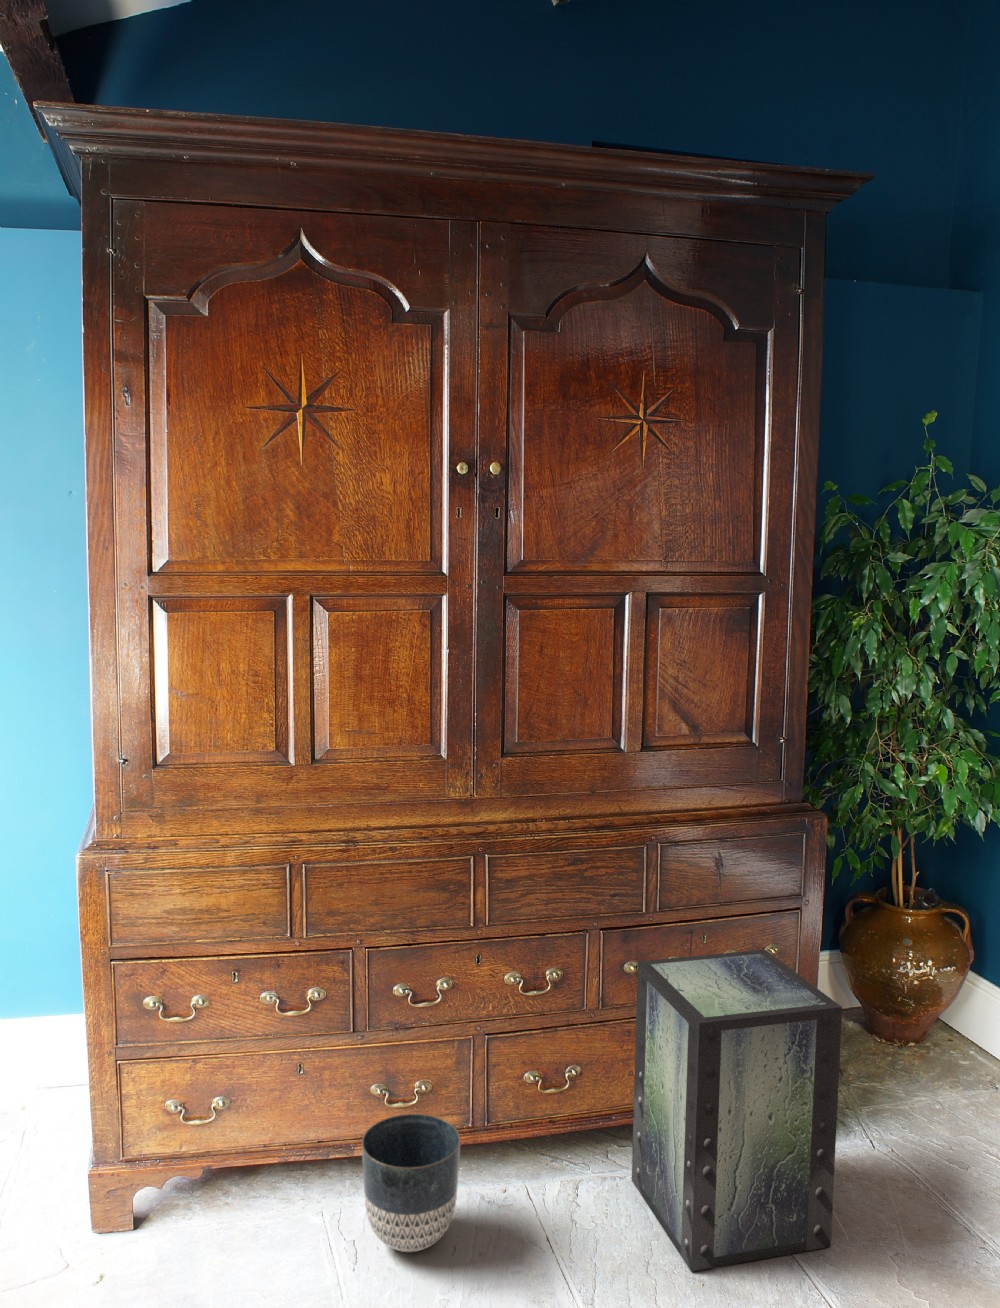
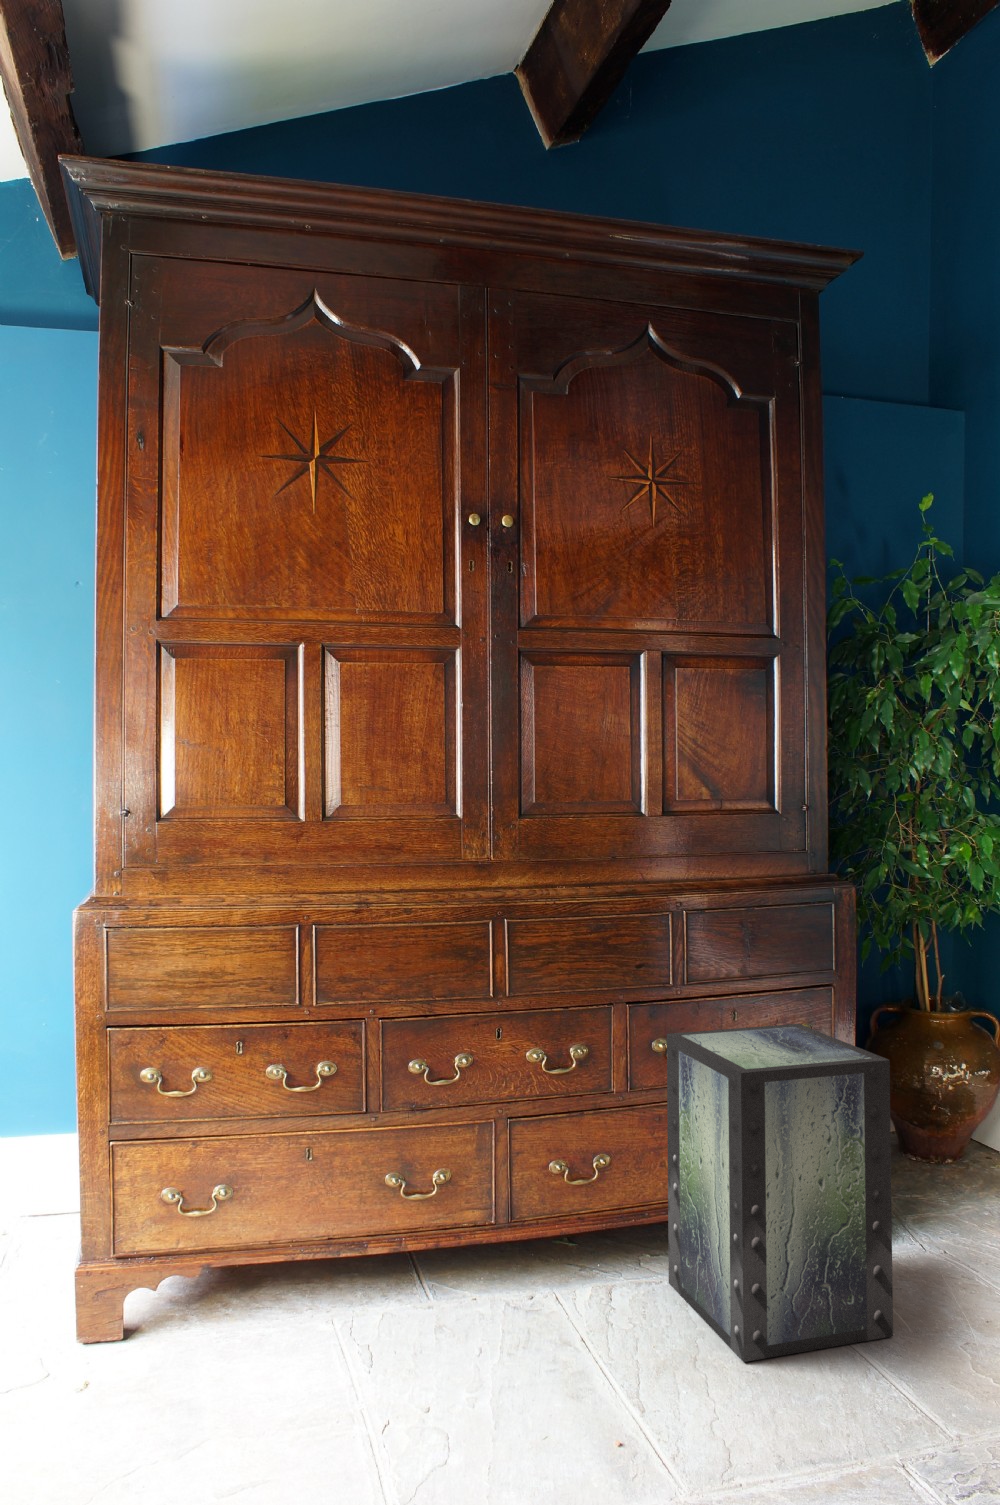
planter: present [362,1114,460,1252] -> none [377,1201,485,1351]

